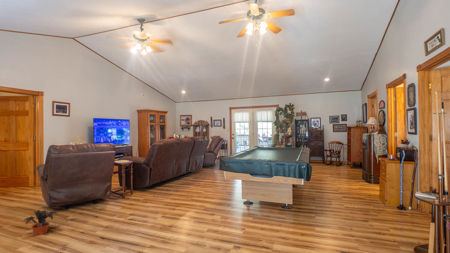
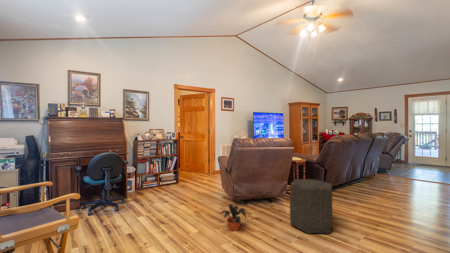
ottoman: none [104,177,142,222] -> present [290,179,332,234]

